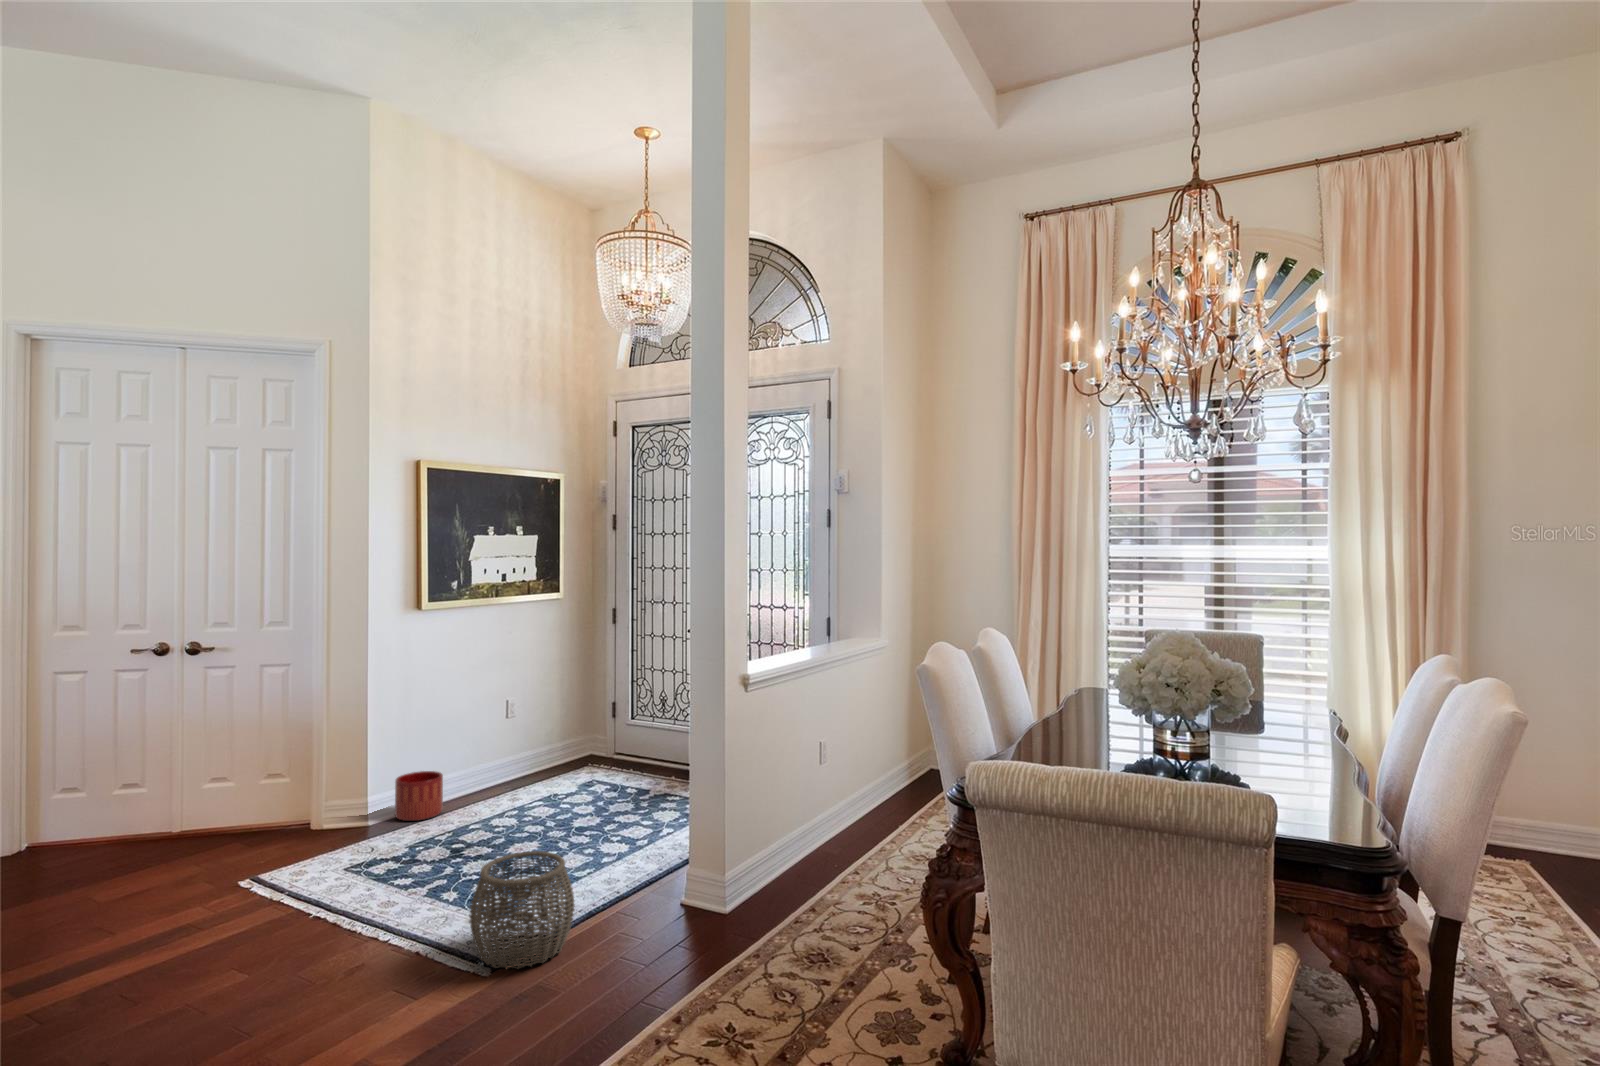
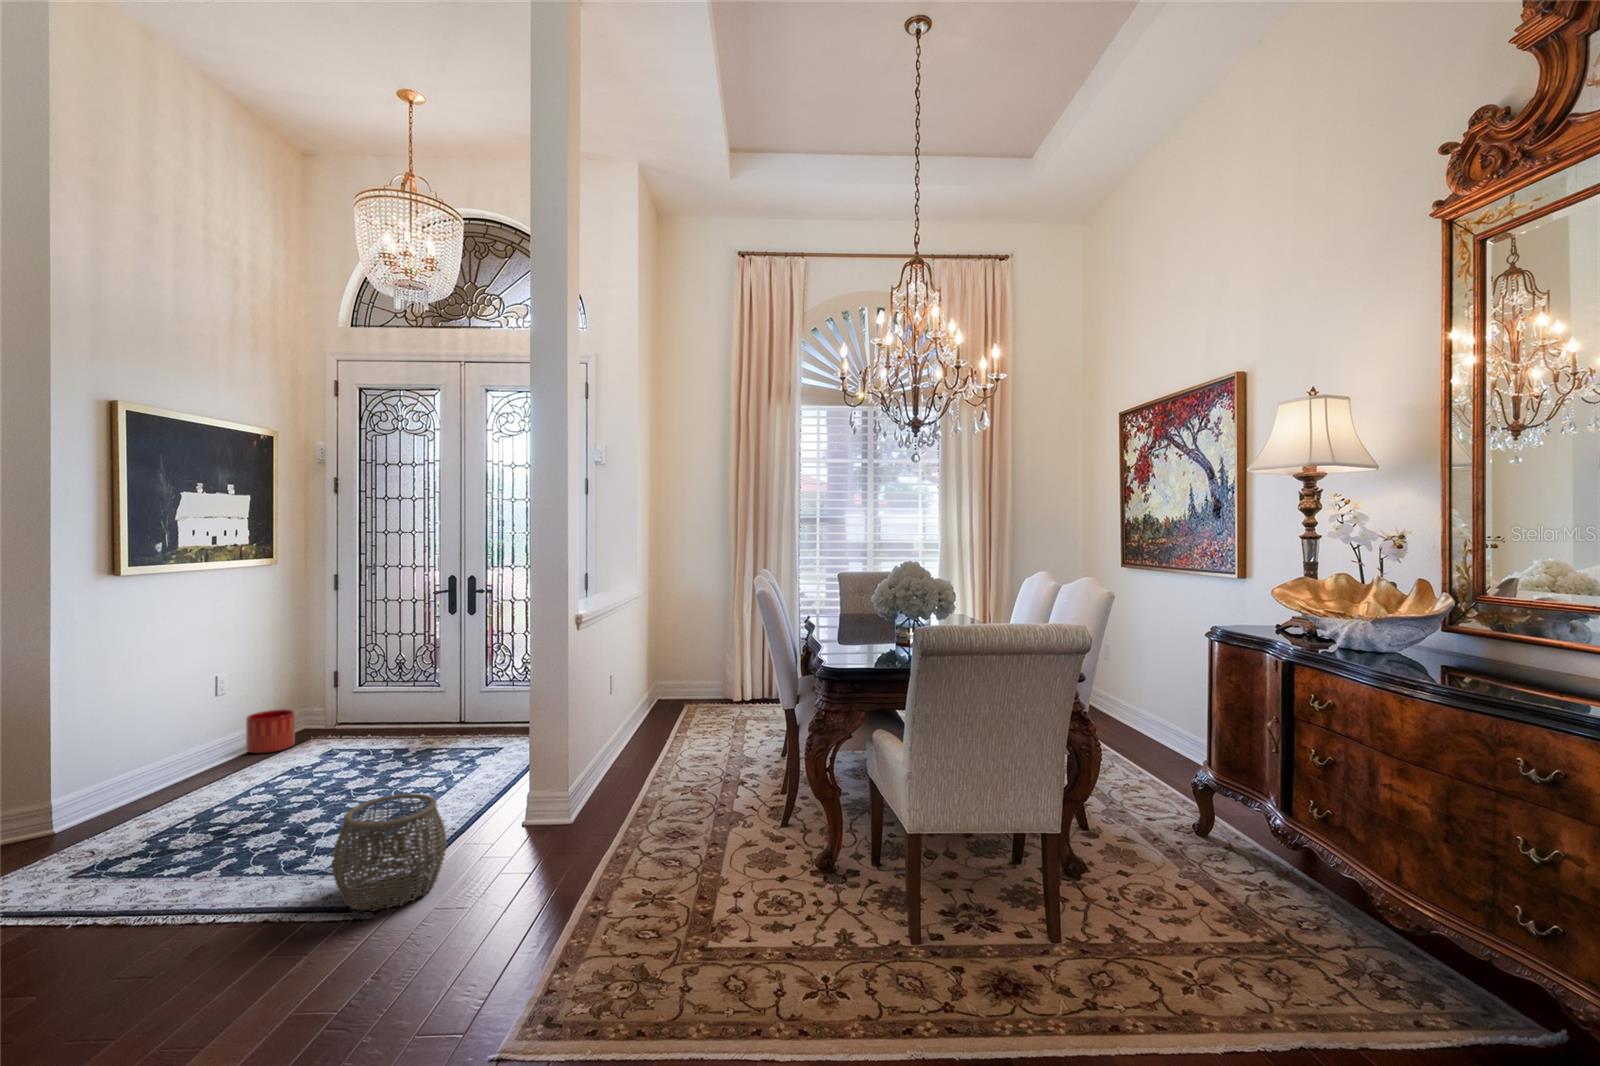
planter: present [395,771,443,821] -> present [246,709,295,753]

